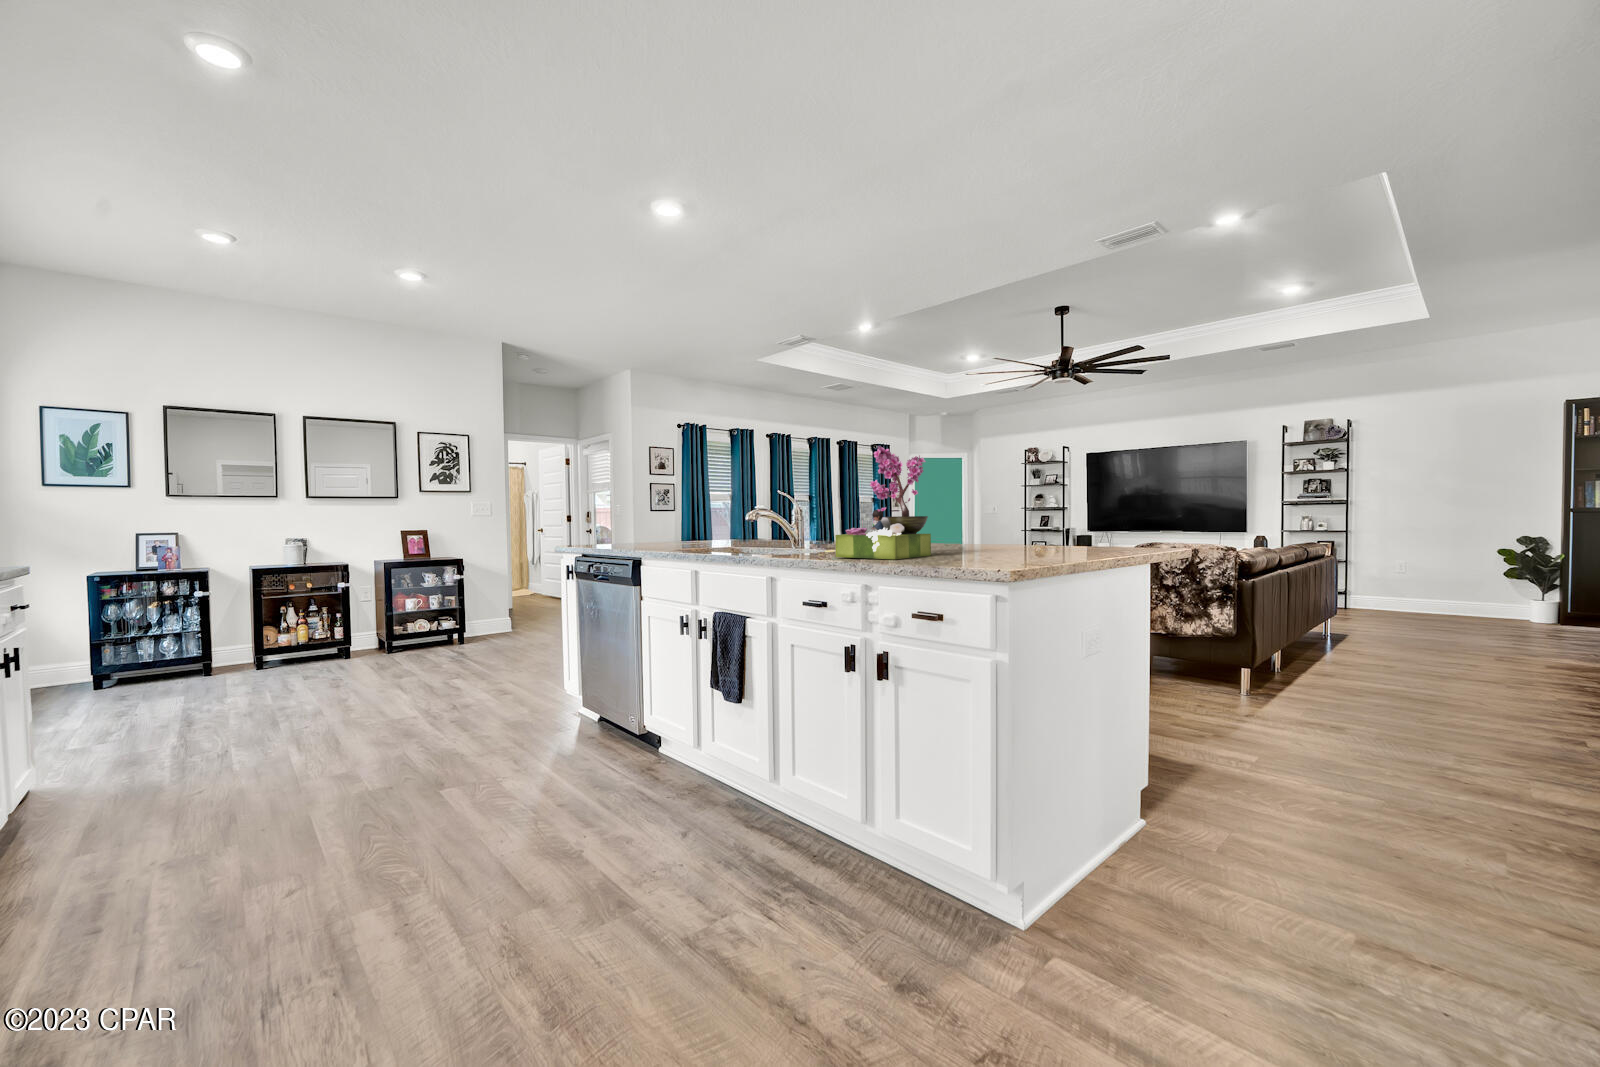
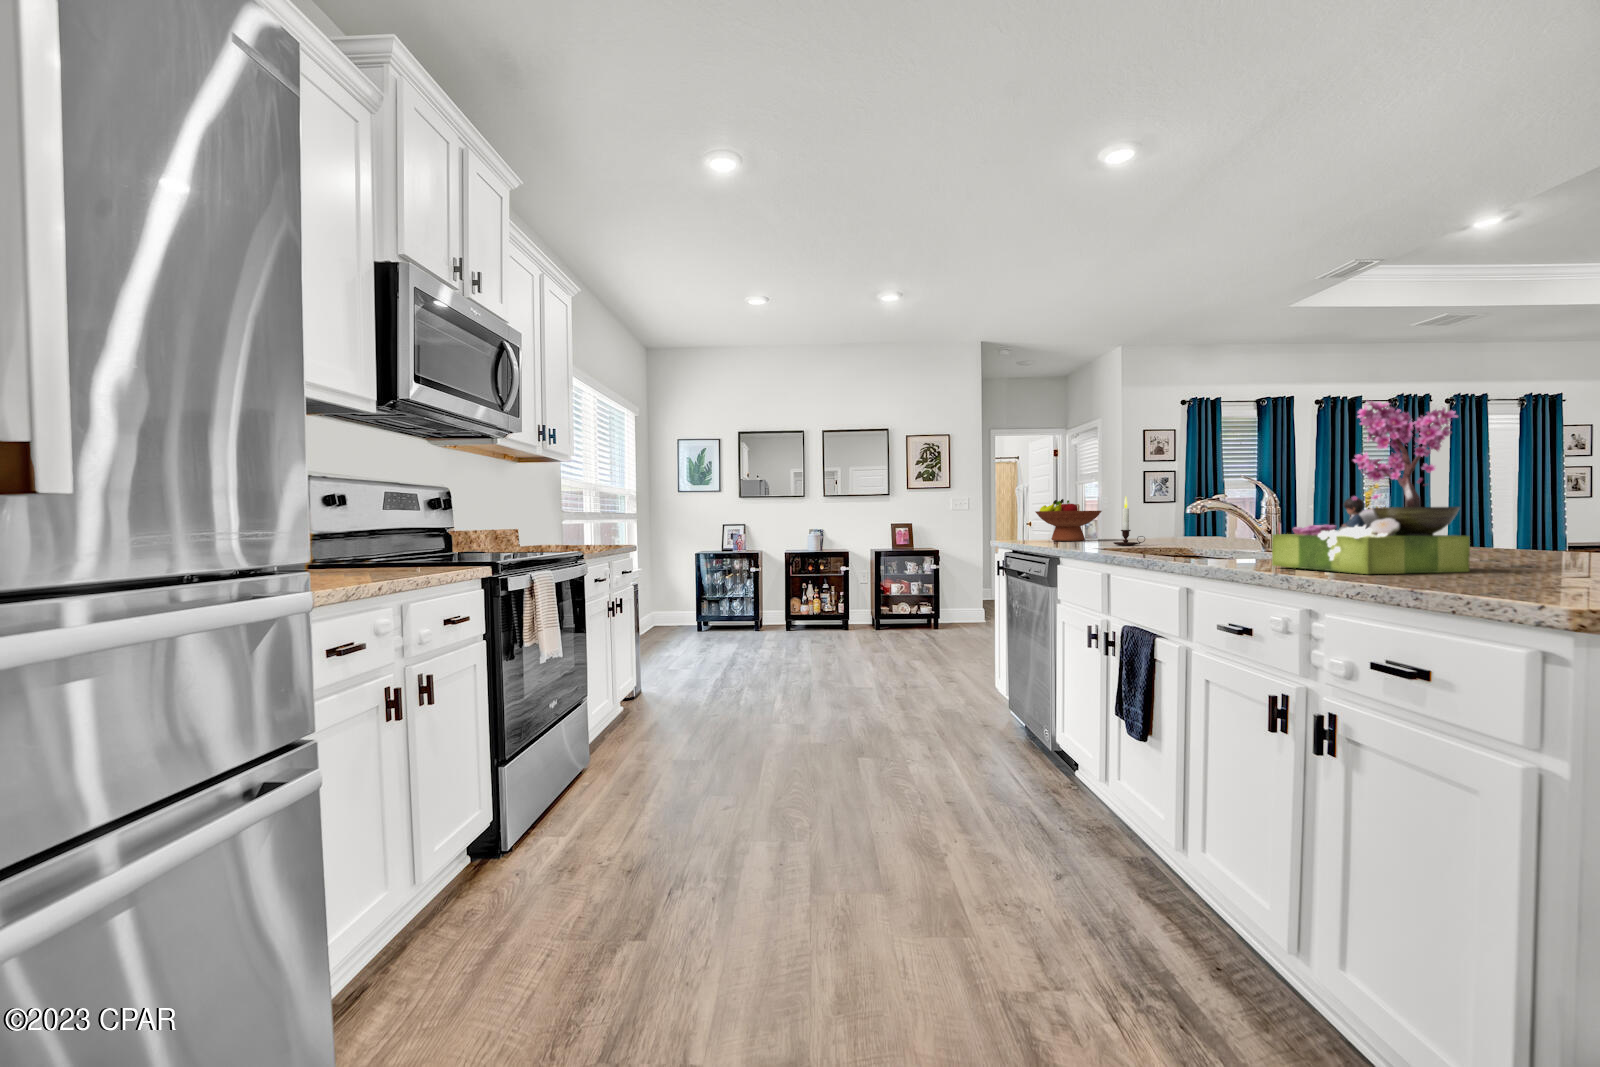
candle: none [678,505,702,547] -> present [1114,497,1145,545]
fruit bowl: none [596,506,654,544] -> present [1036,499,1102,541]

